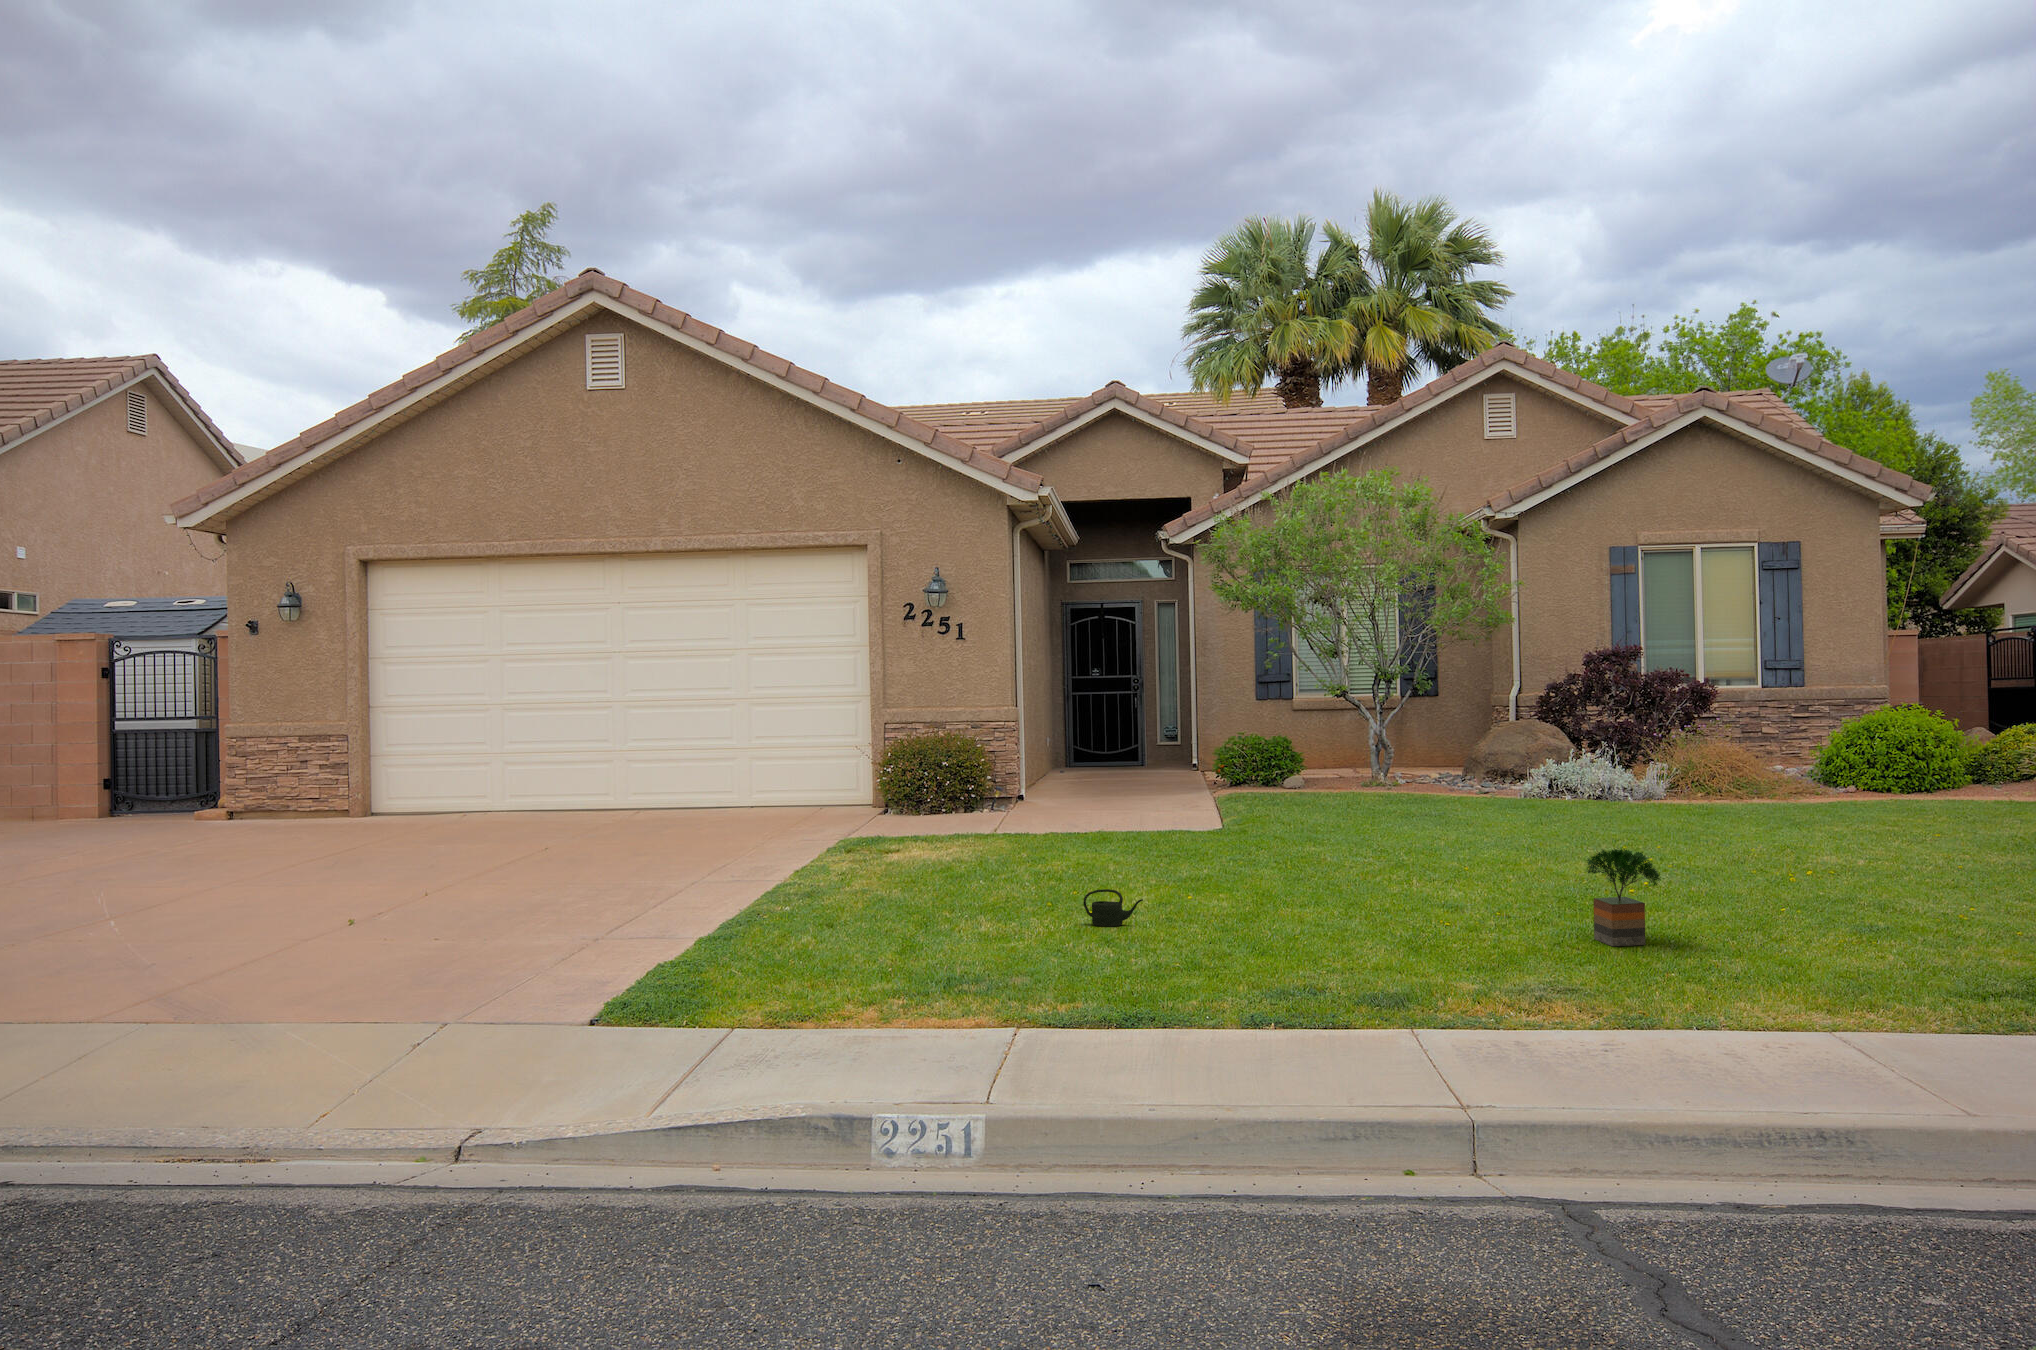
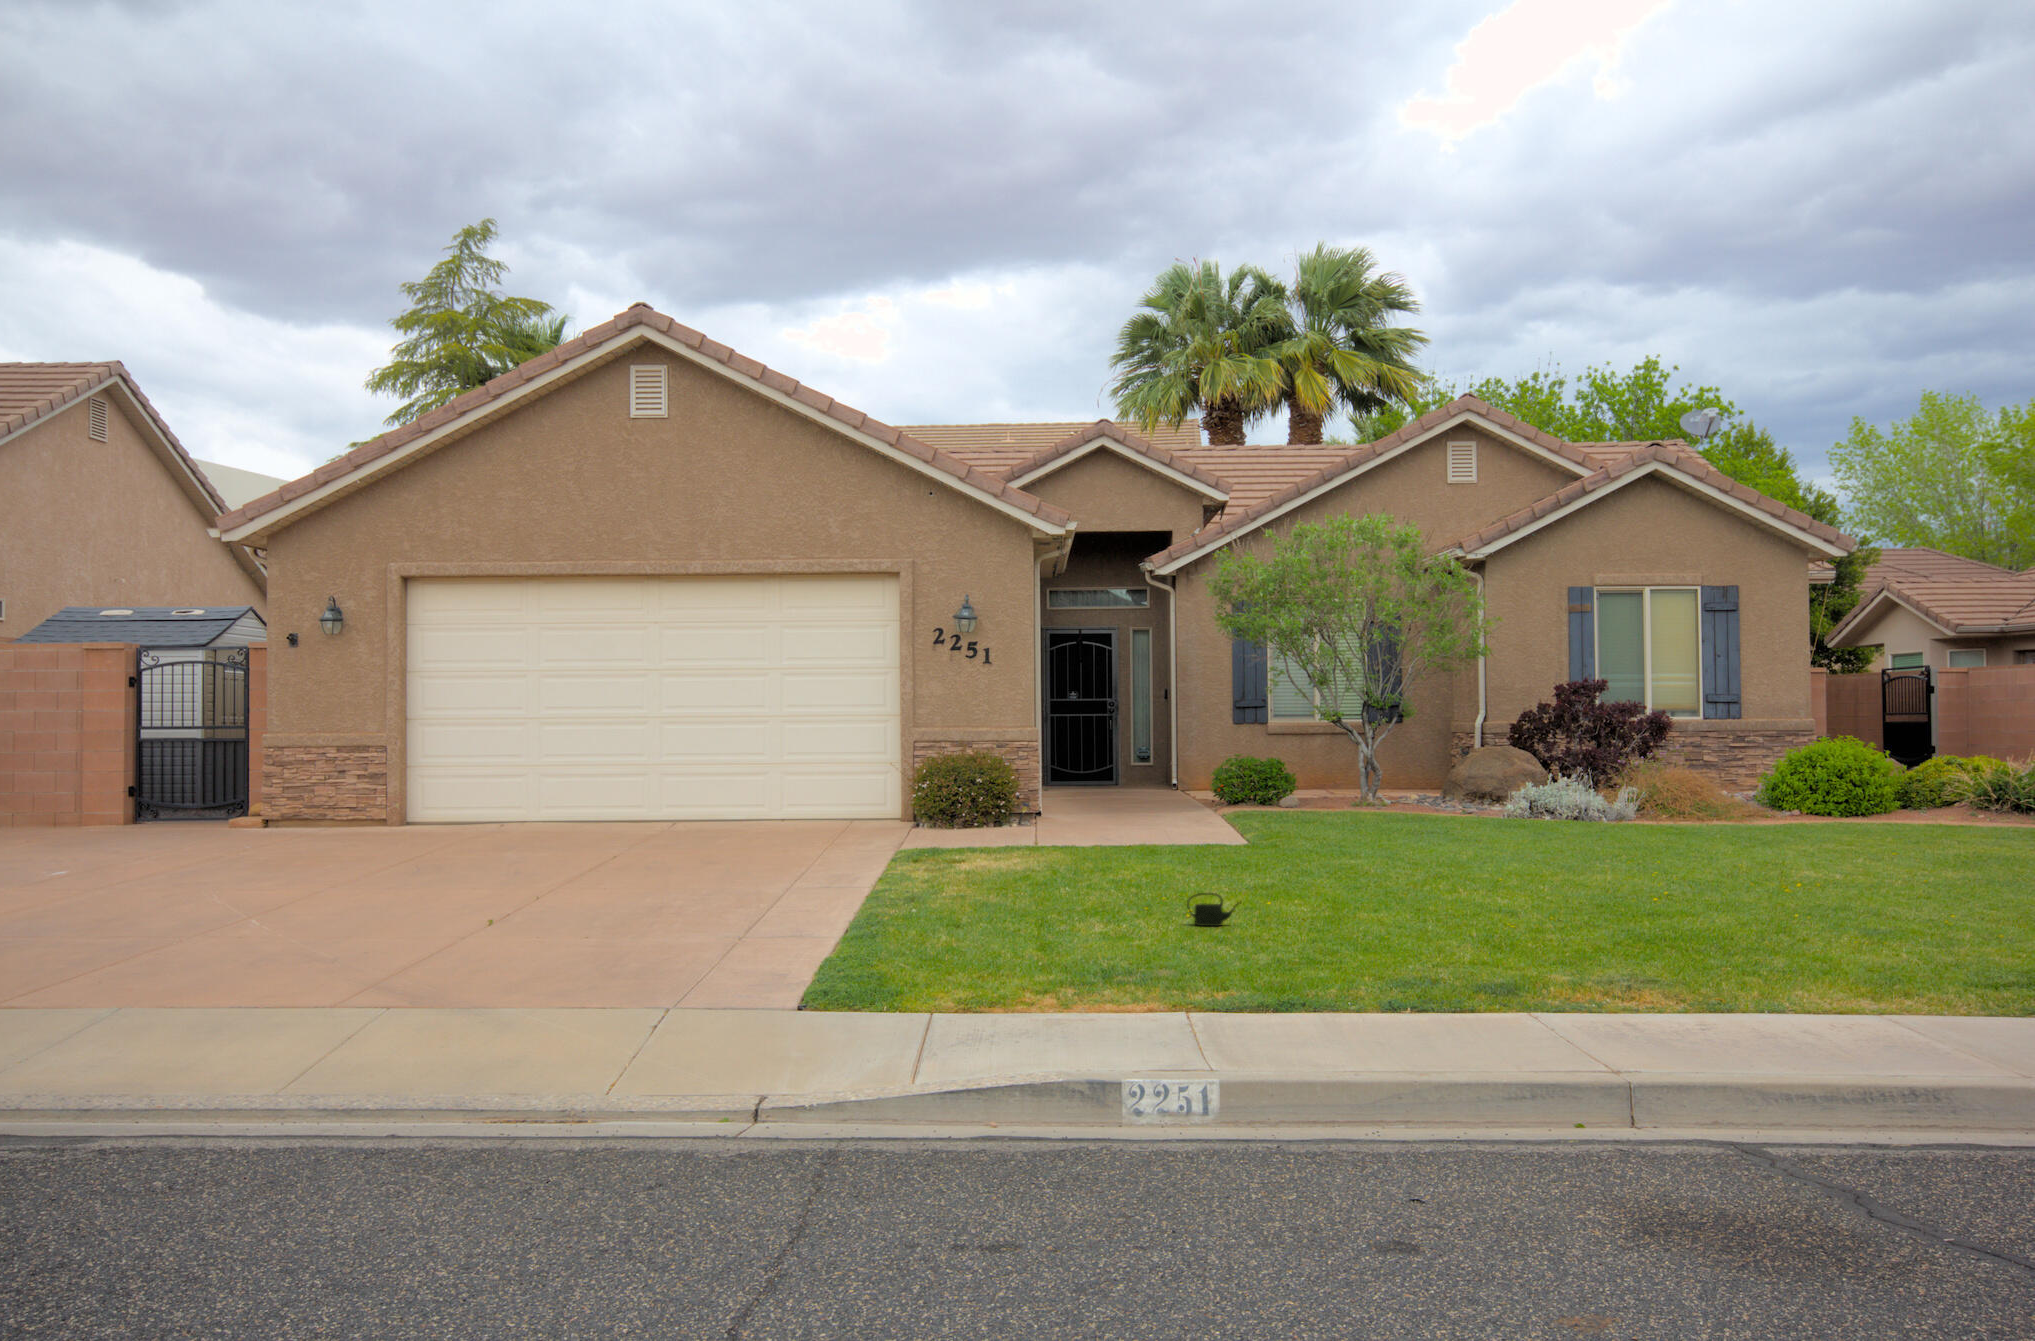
potted tree: present [1587,849,1661,946] -> none [1638,856,1709,942]

